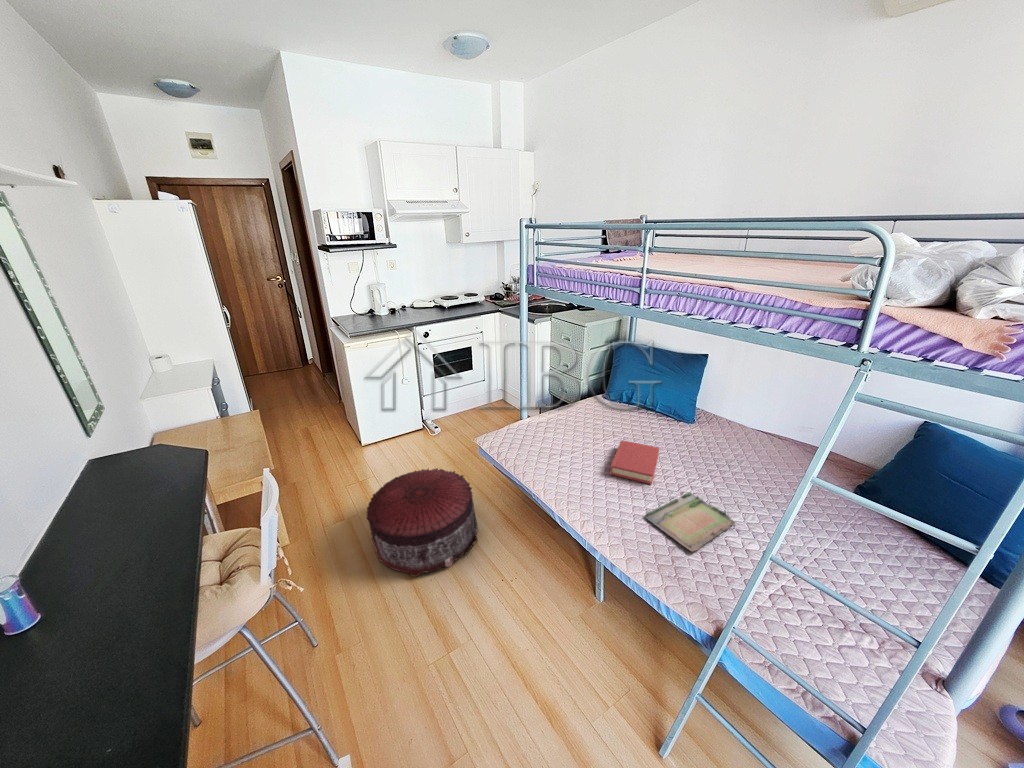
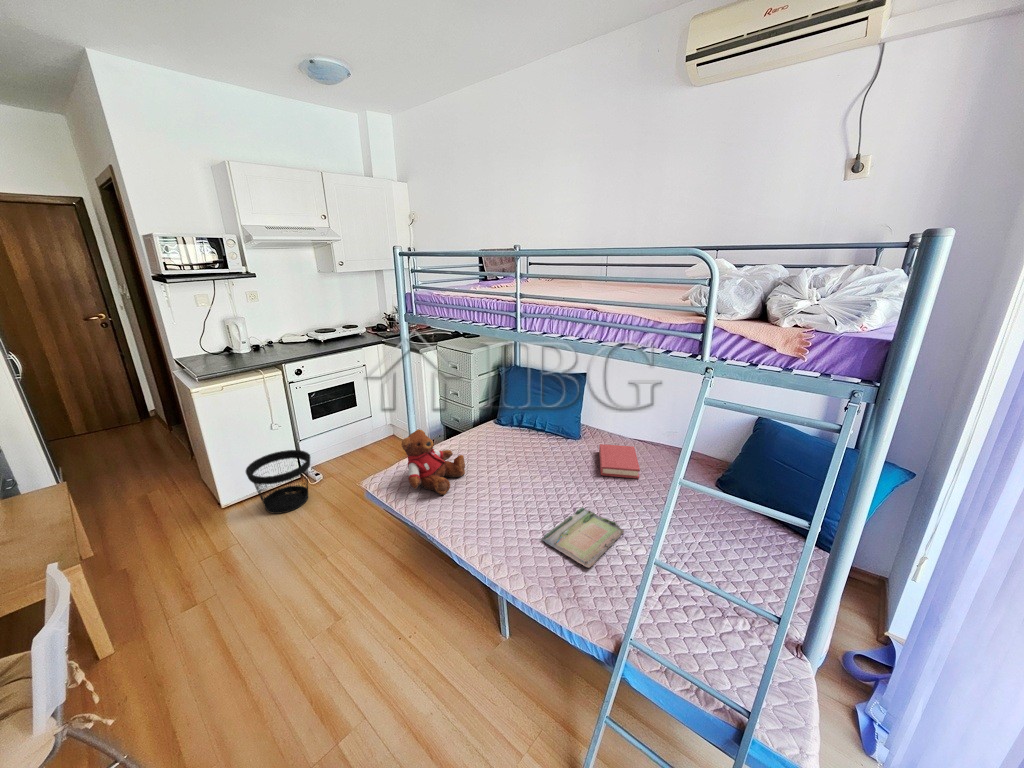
teddy bear: none [514,396,571,460] -> present [401,429,465,495]
wastebasket: none [382,404,433,457] -> present [246,450,311,514]
hardback book: present [610,440,659,484] -> present [599,444,640,478]
pouf: present [367,468,478,577] -> none [222,522,368,659]

